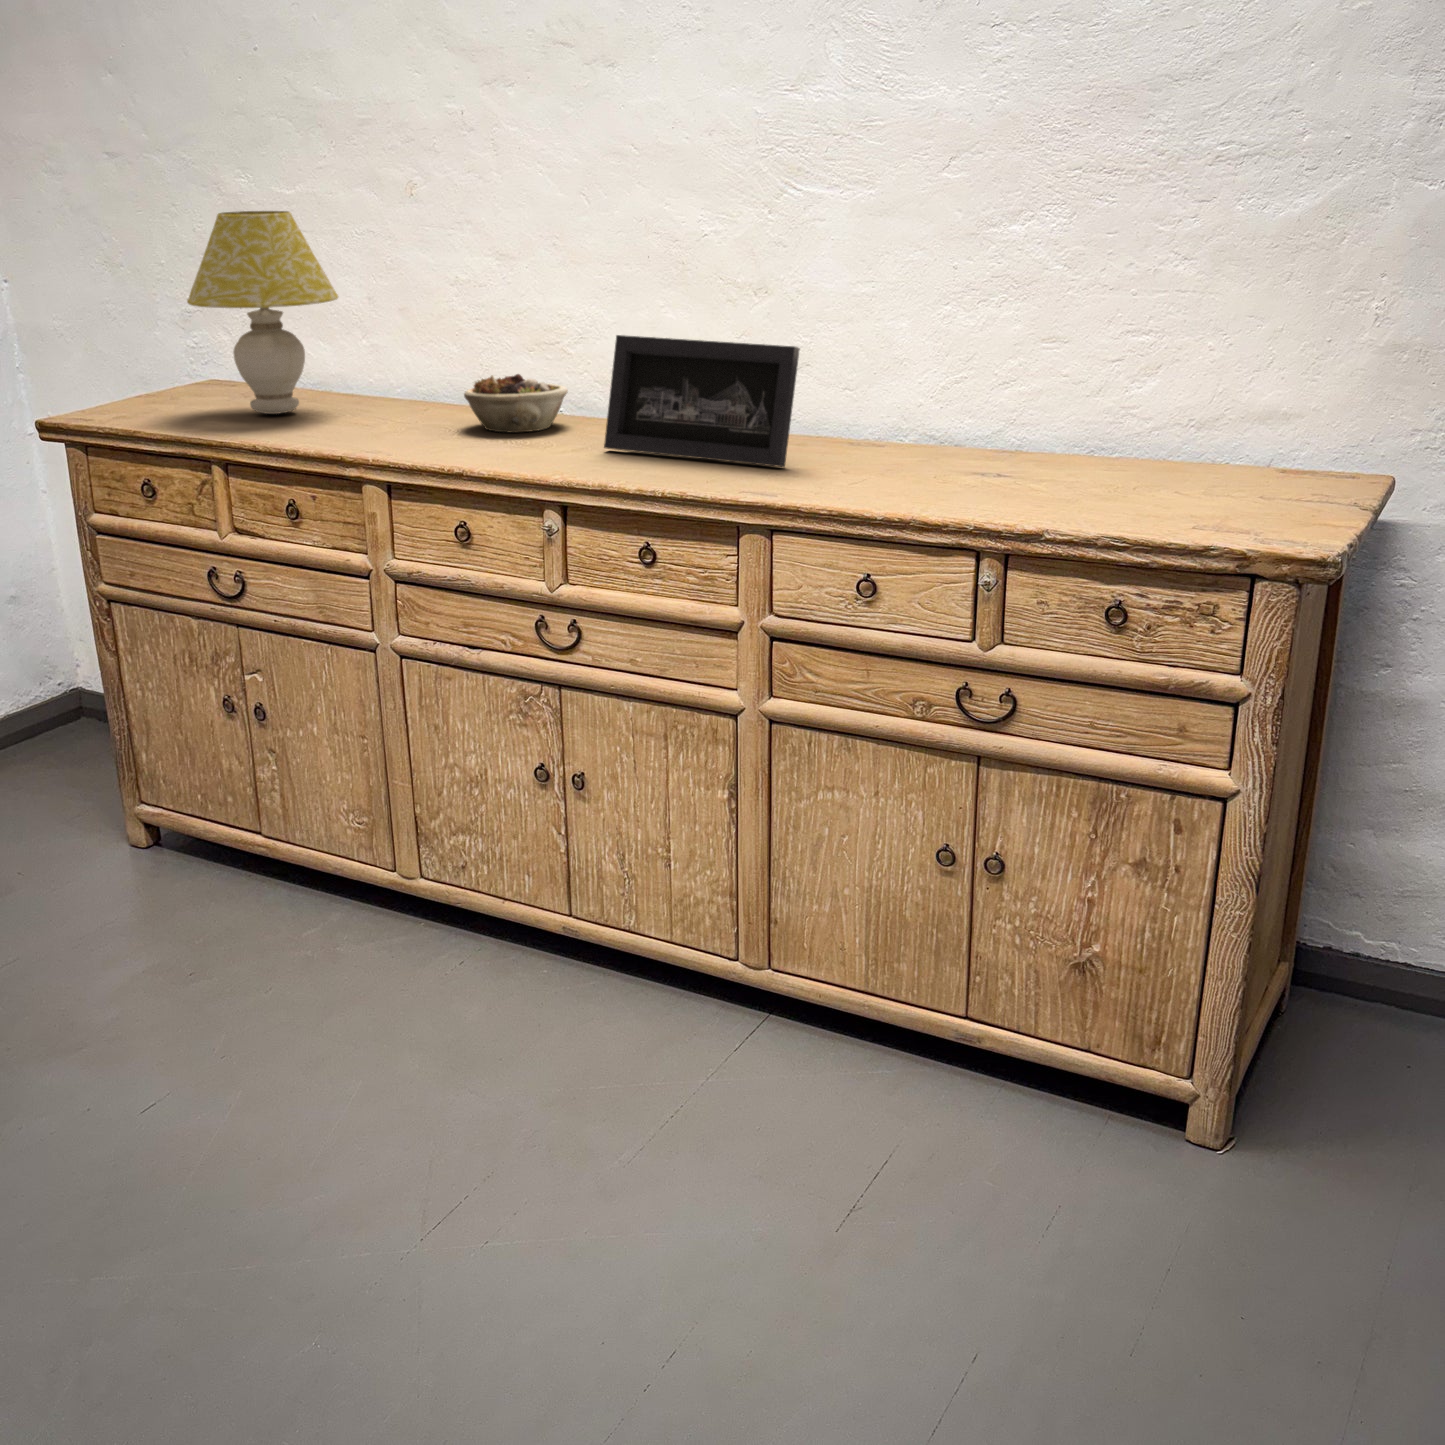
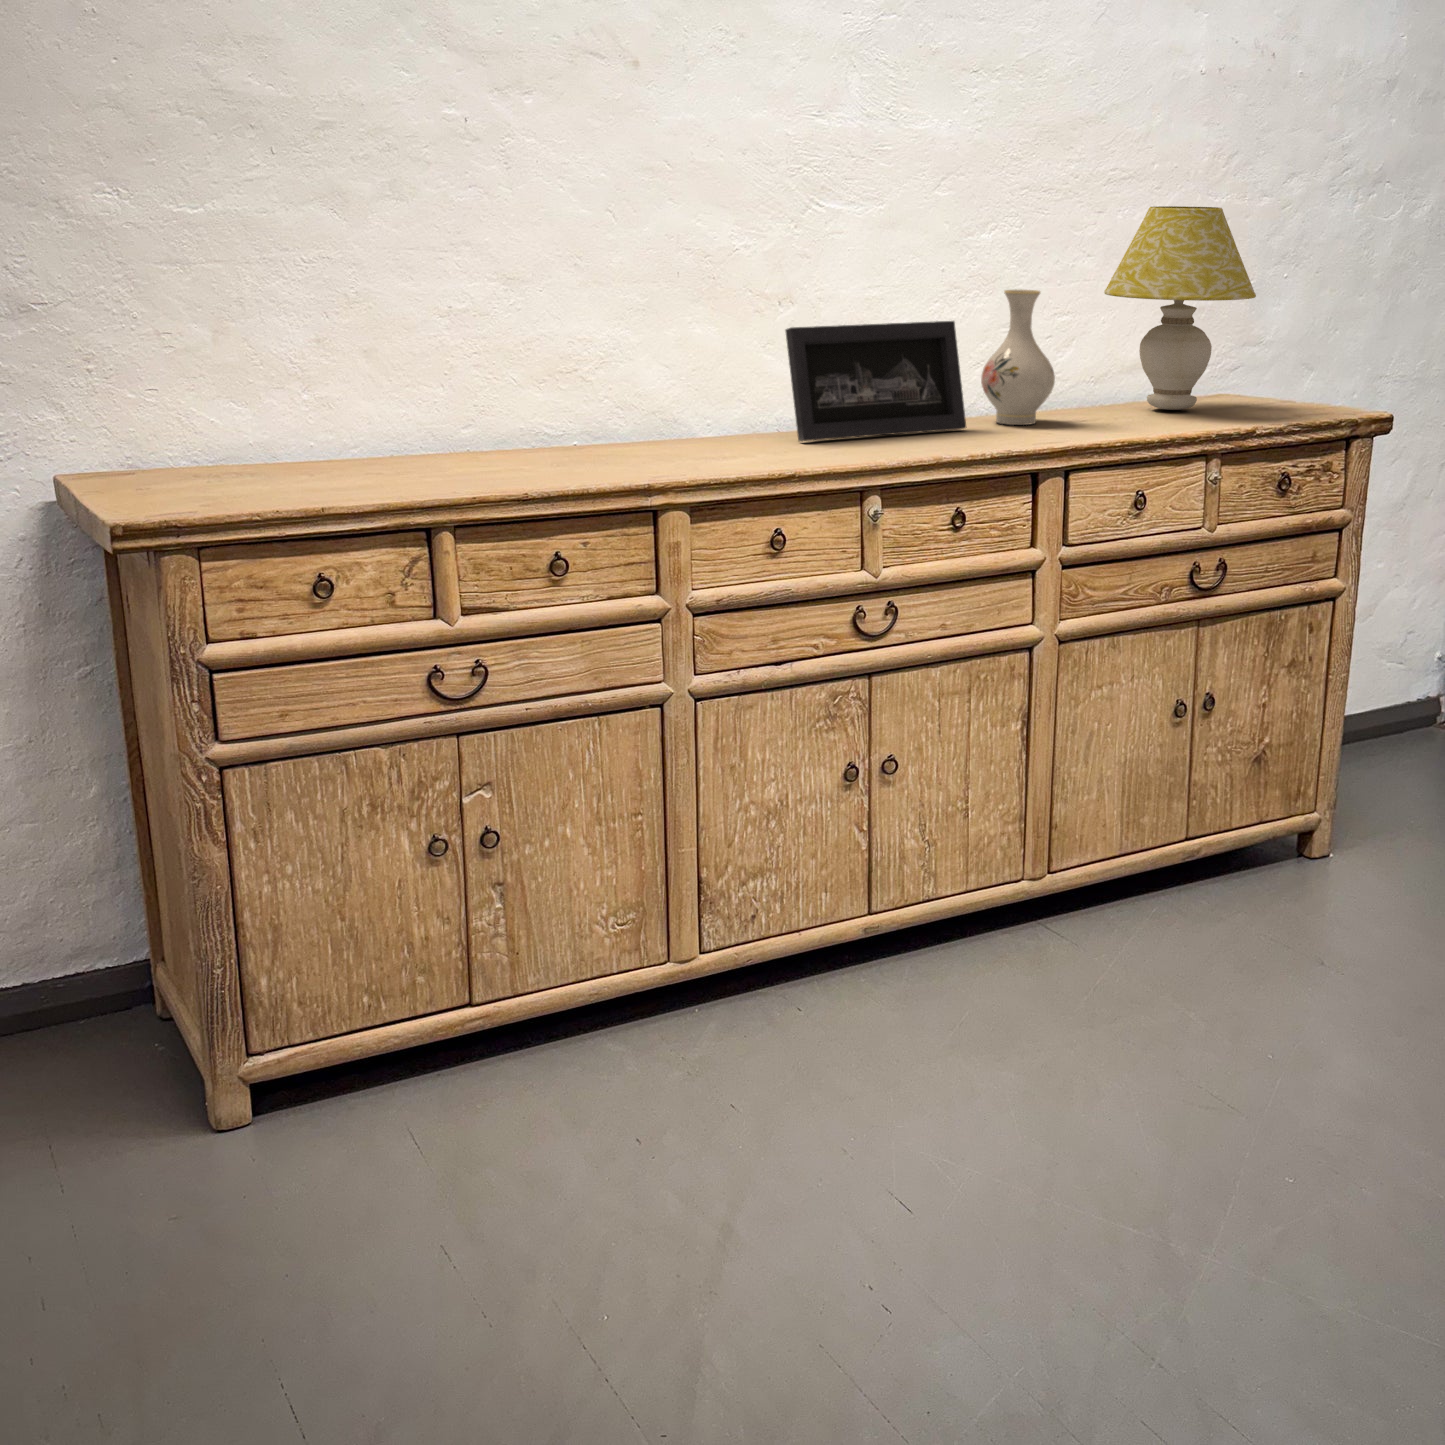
table lamp: present [187,211,338,414] -> present [1104,206,1256,410]
vase: none [832,318,916,477] -> present [981,290,1055,425]
succulent planter: present [464,374,568,432] -> none [564,389,675,450]

